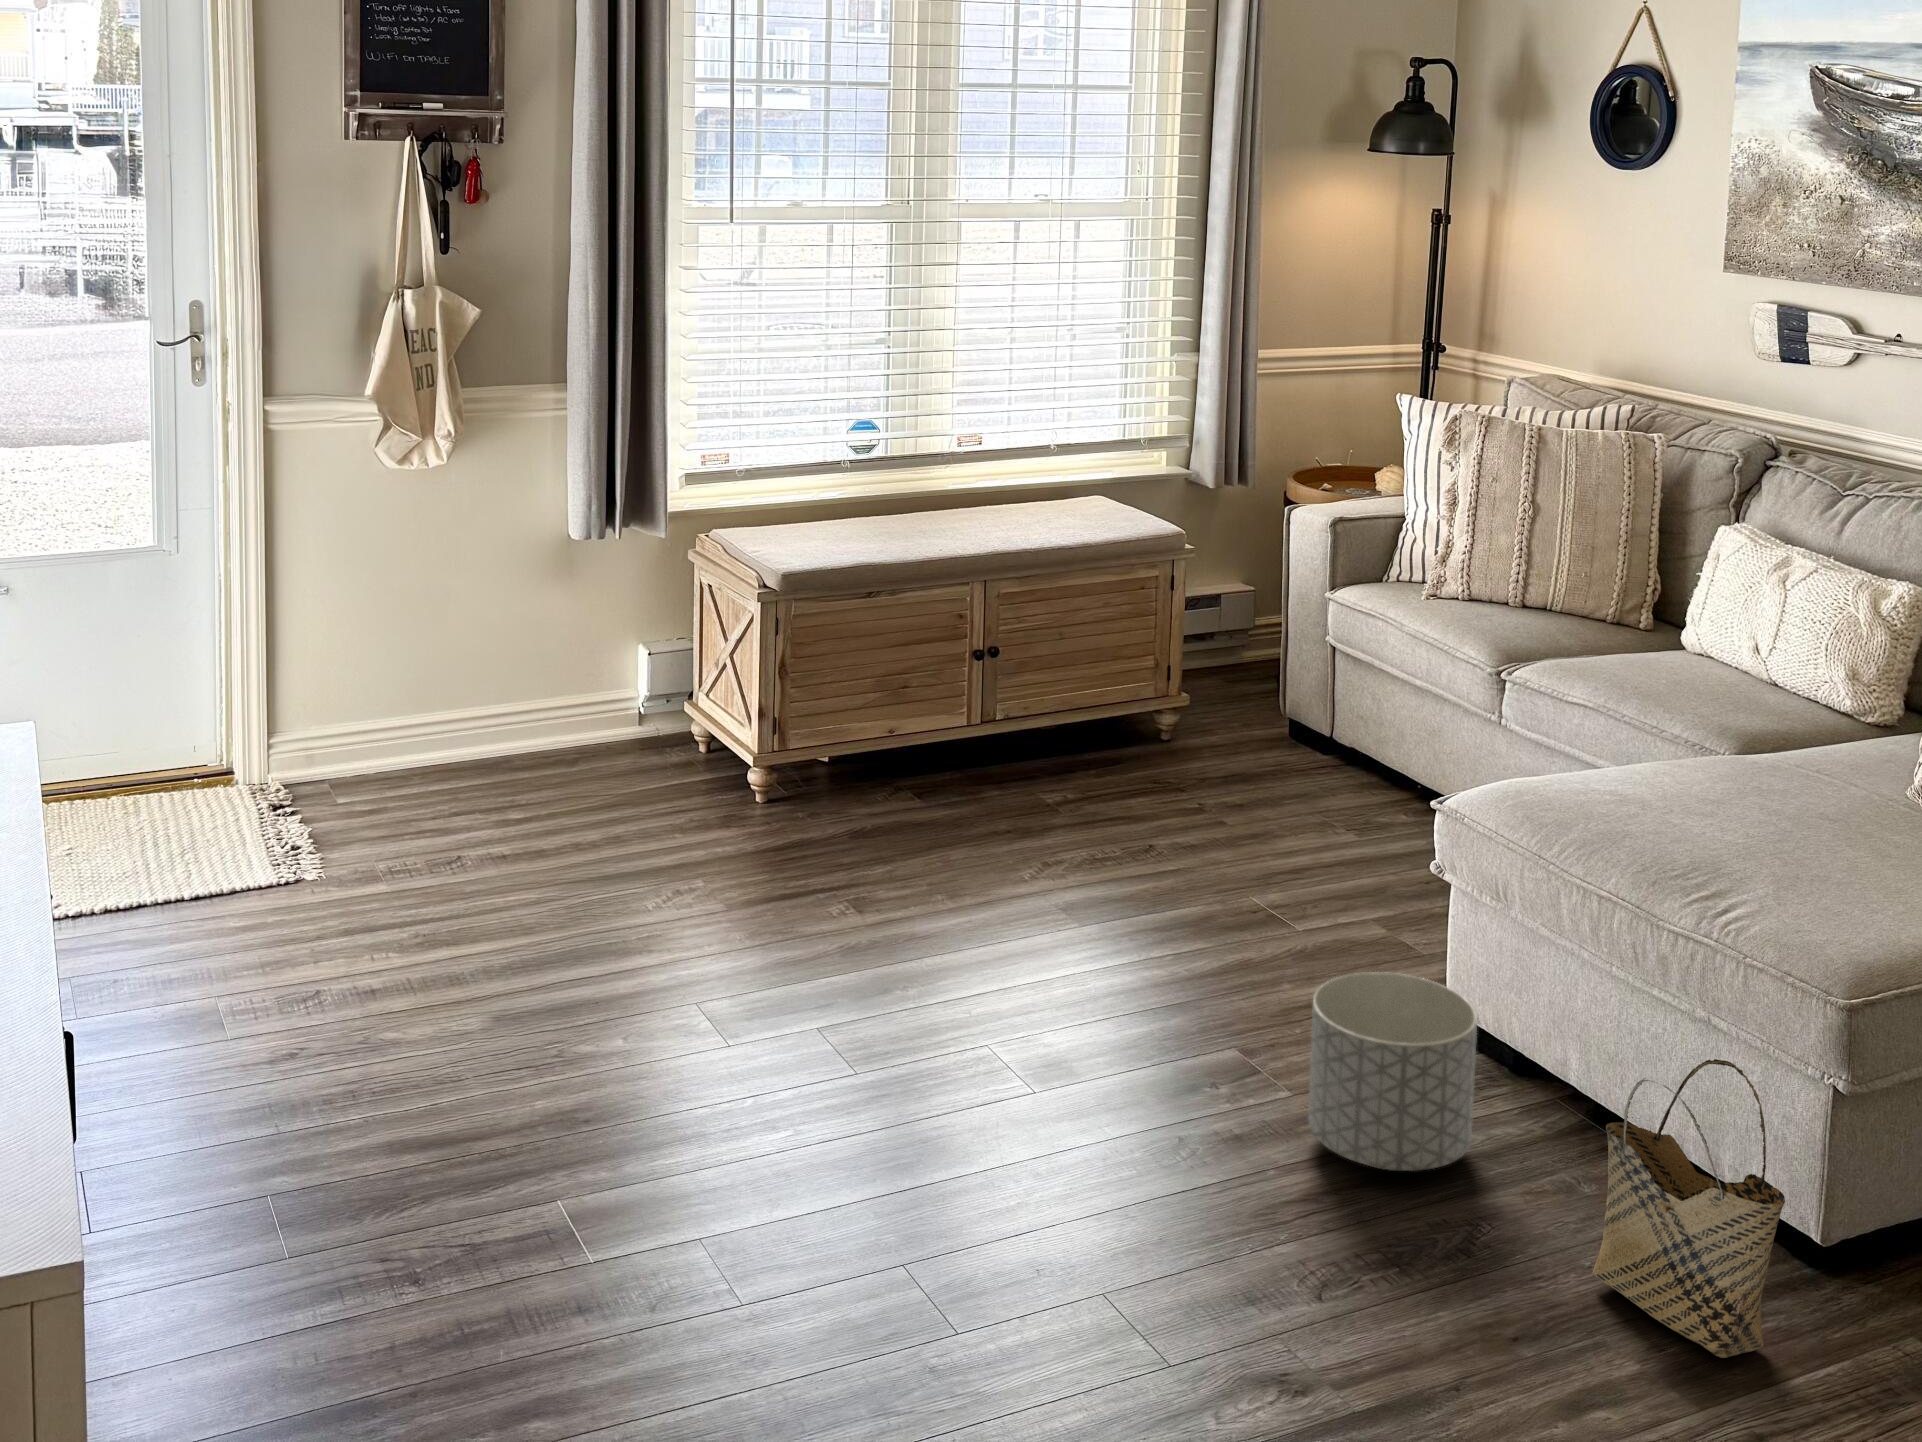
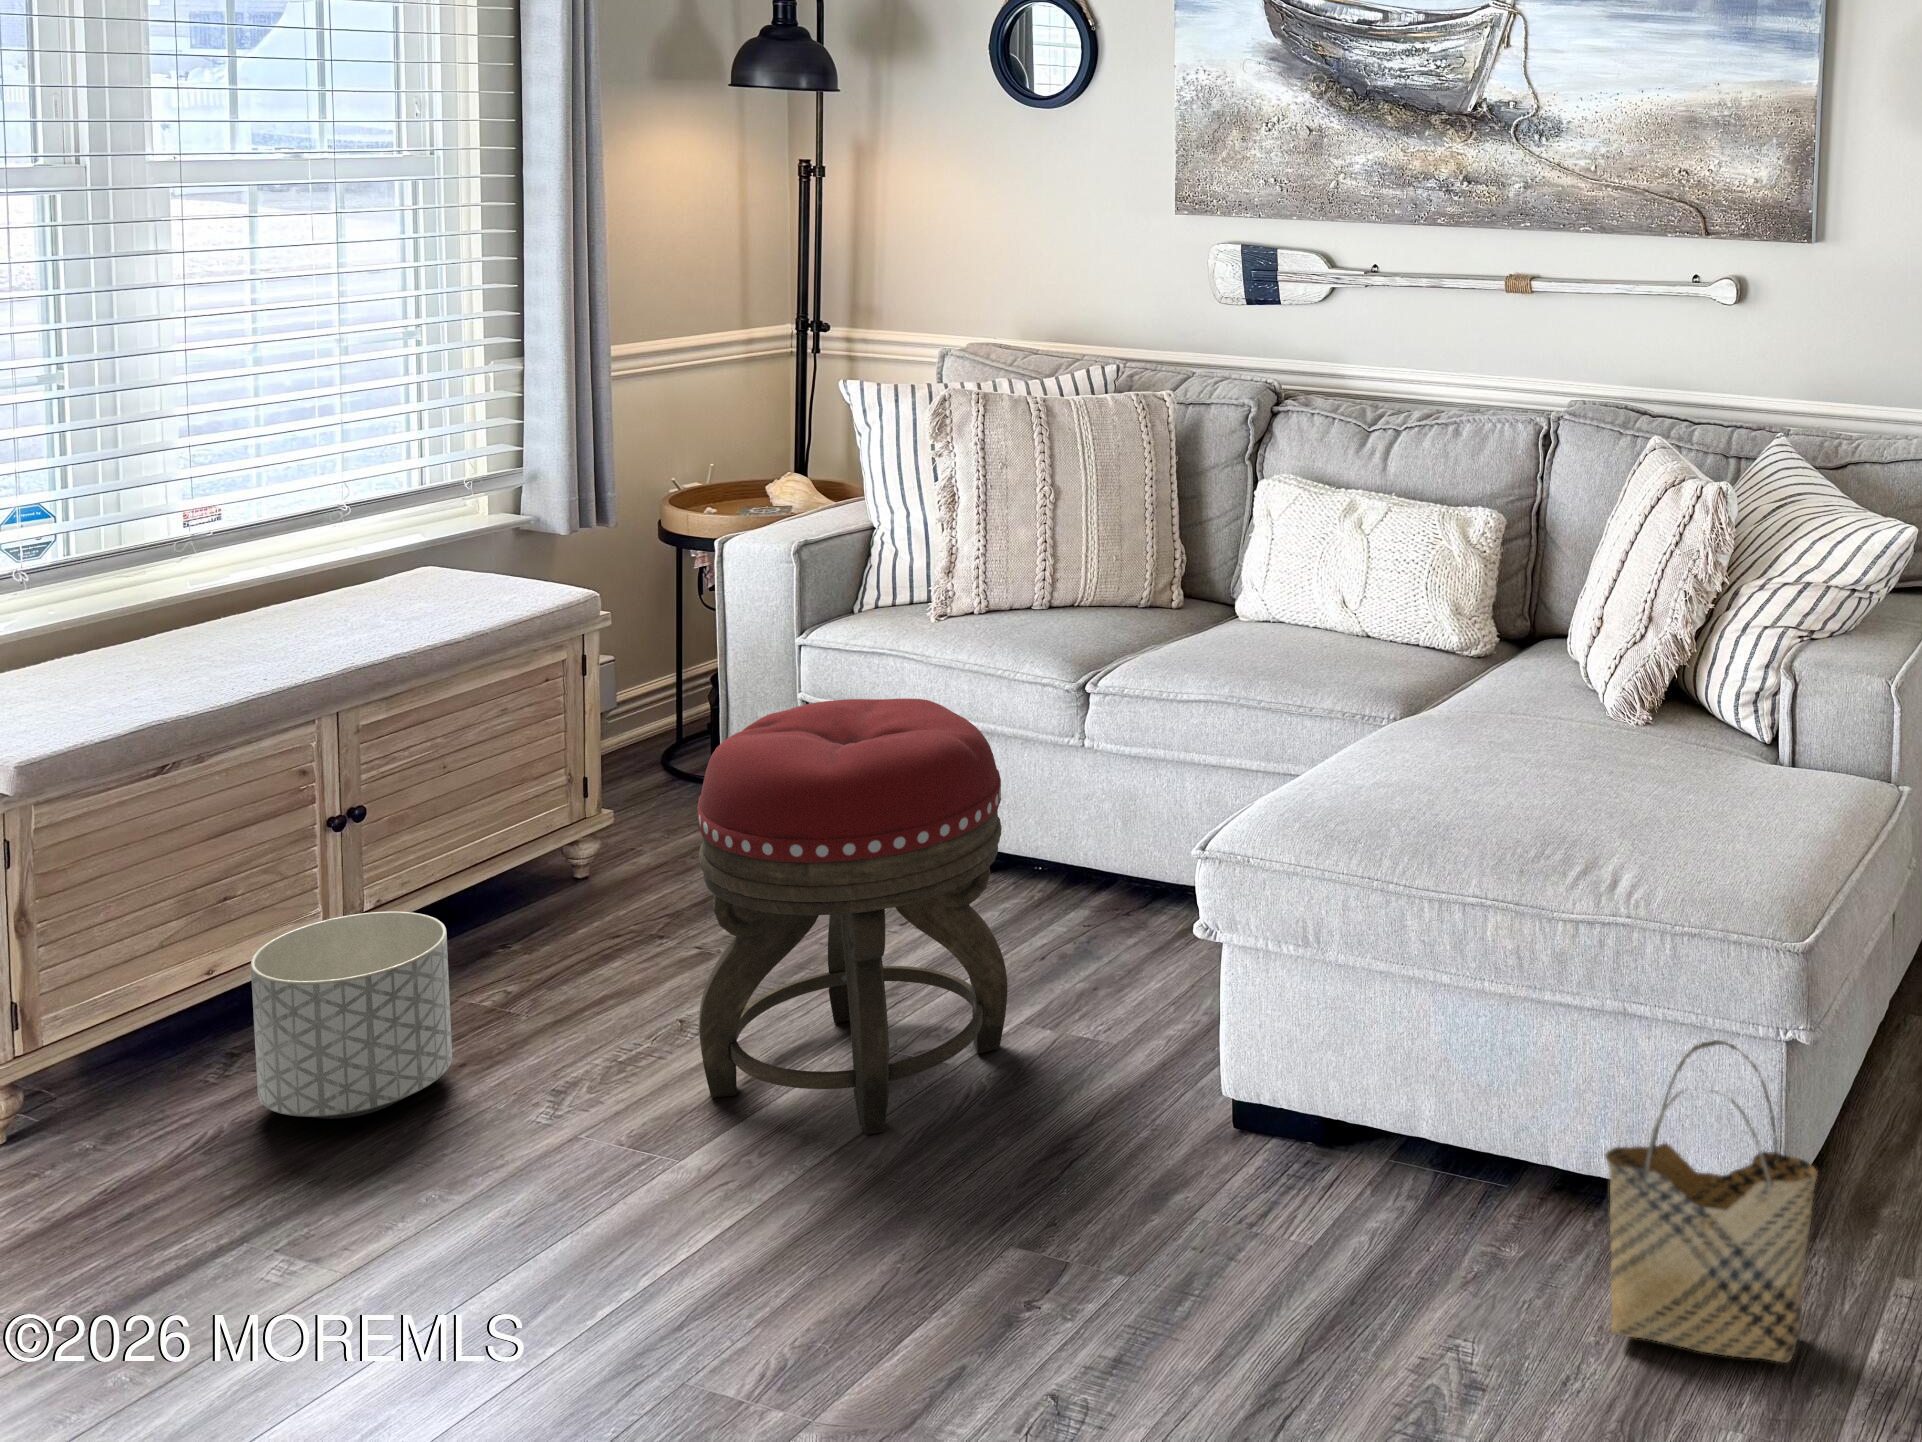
footstool: none [1121,631,1349,954] -> present [698,699,1007,1135]
planter: present [1308,972,1477,1171] -> present [251,912,452,1119]

